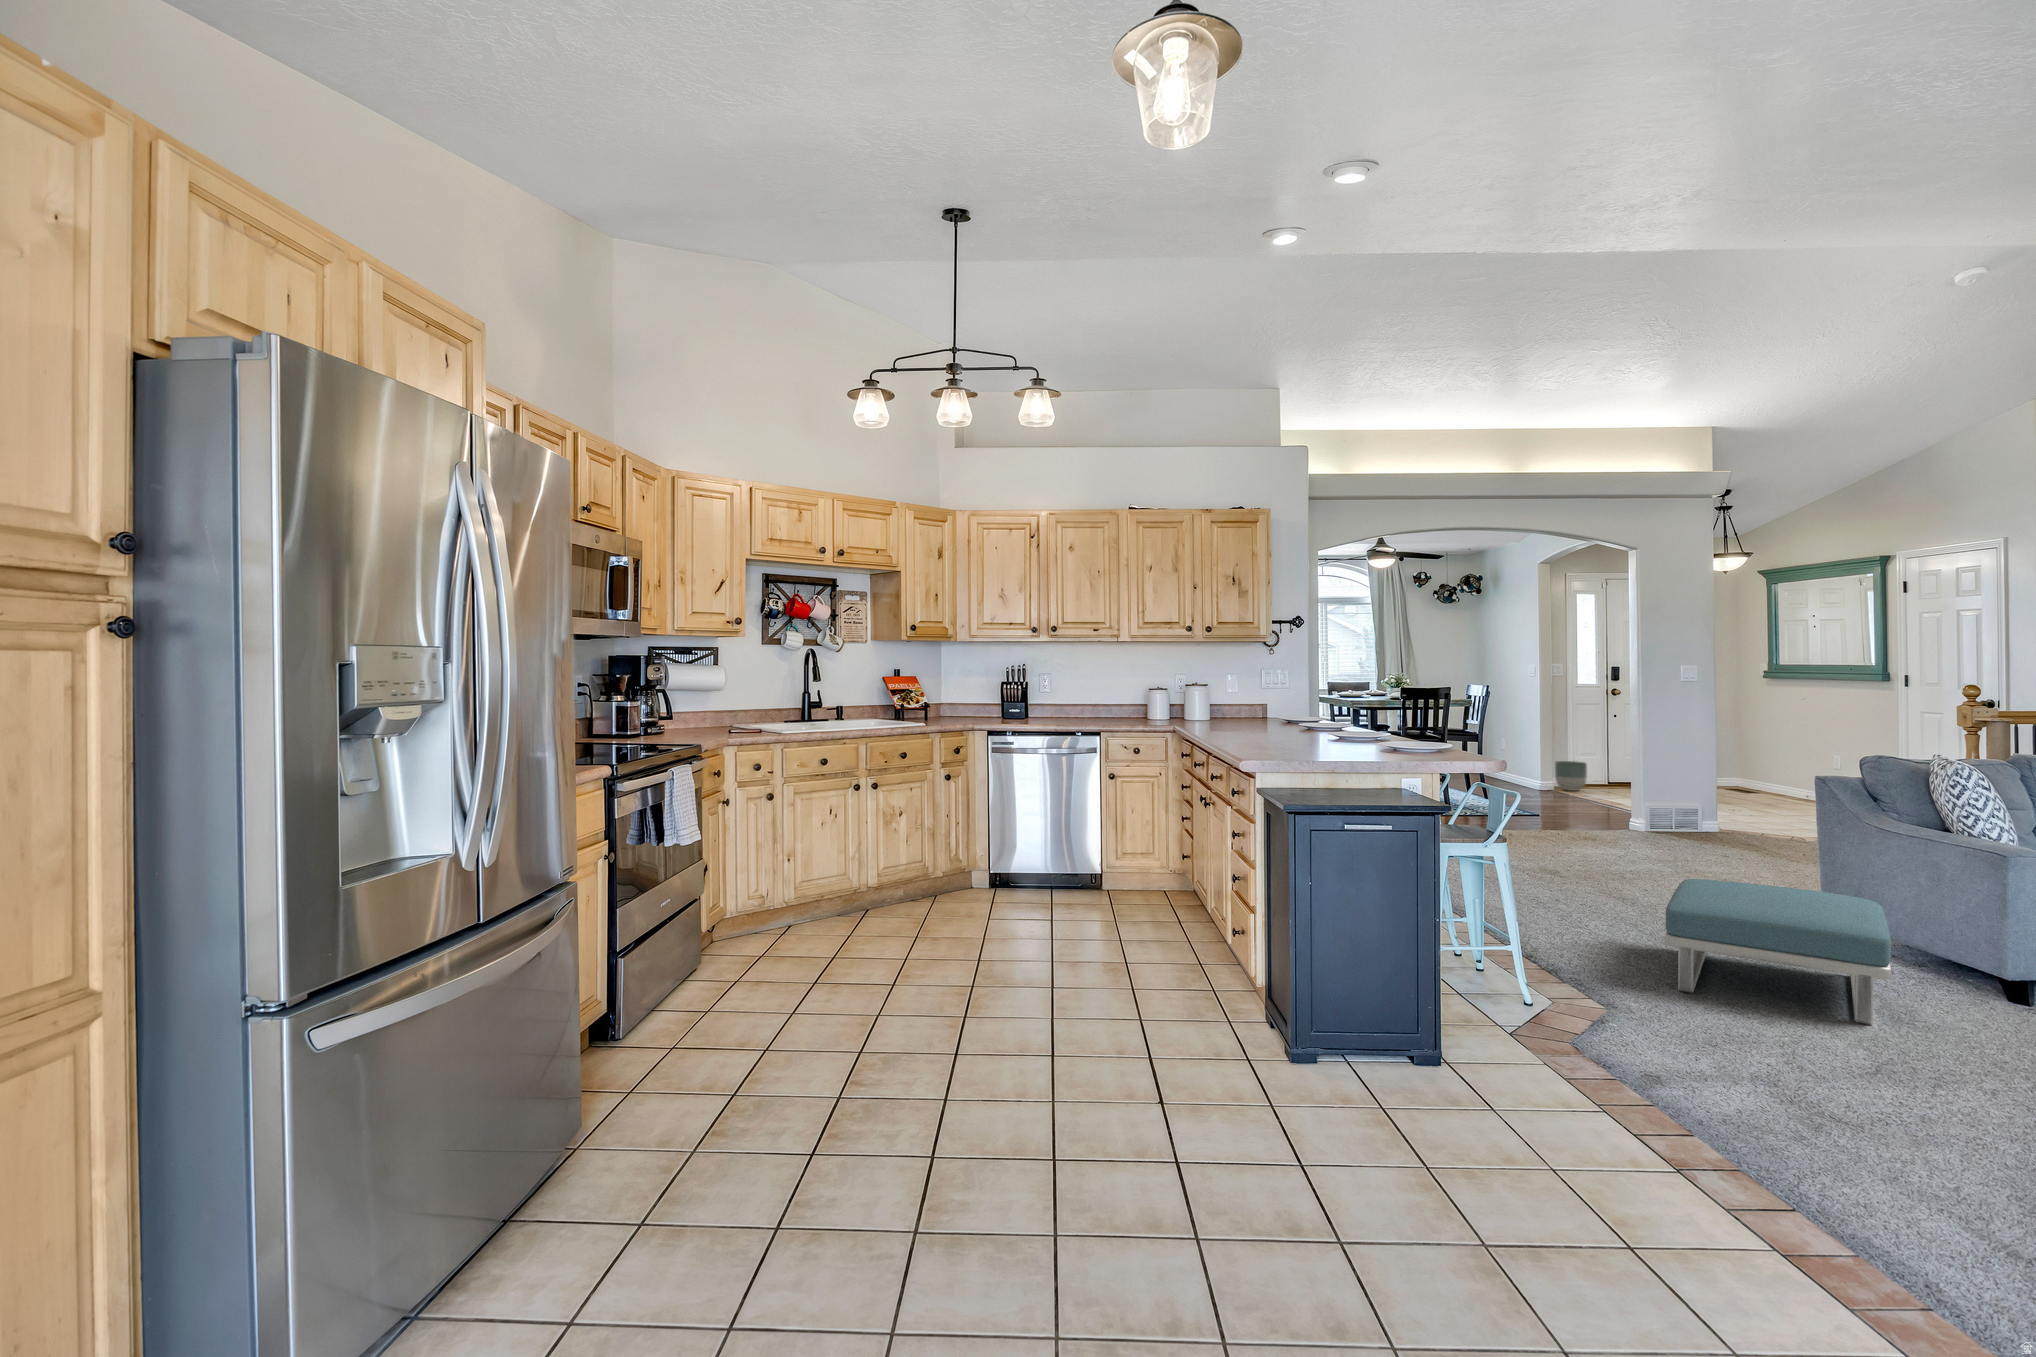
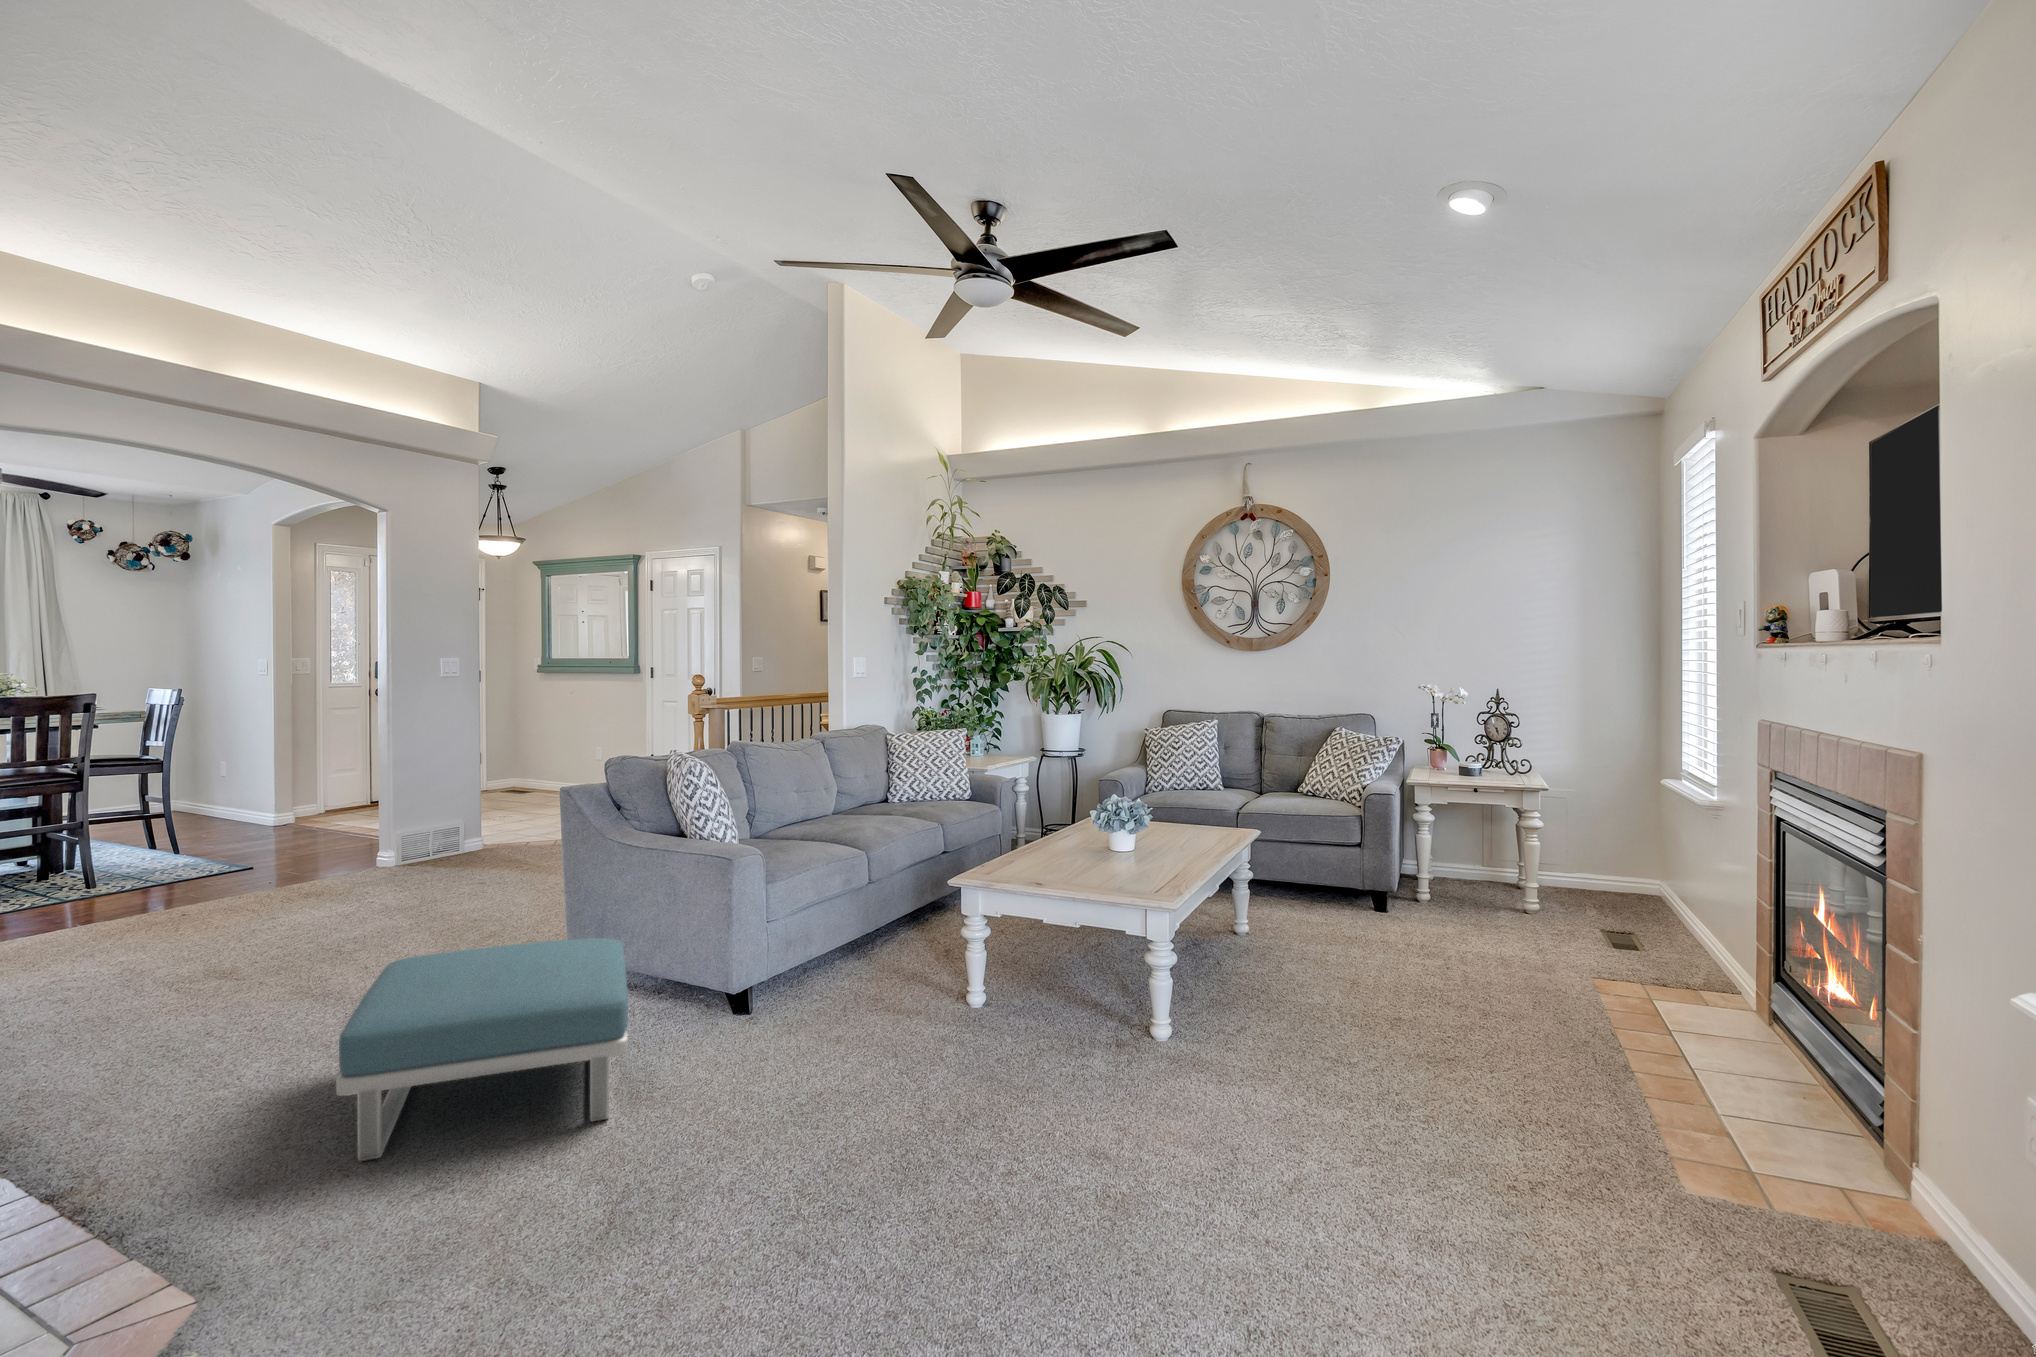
planter: present [1555,761,1587,791] -> none [297,781,340,820]

